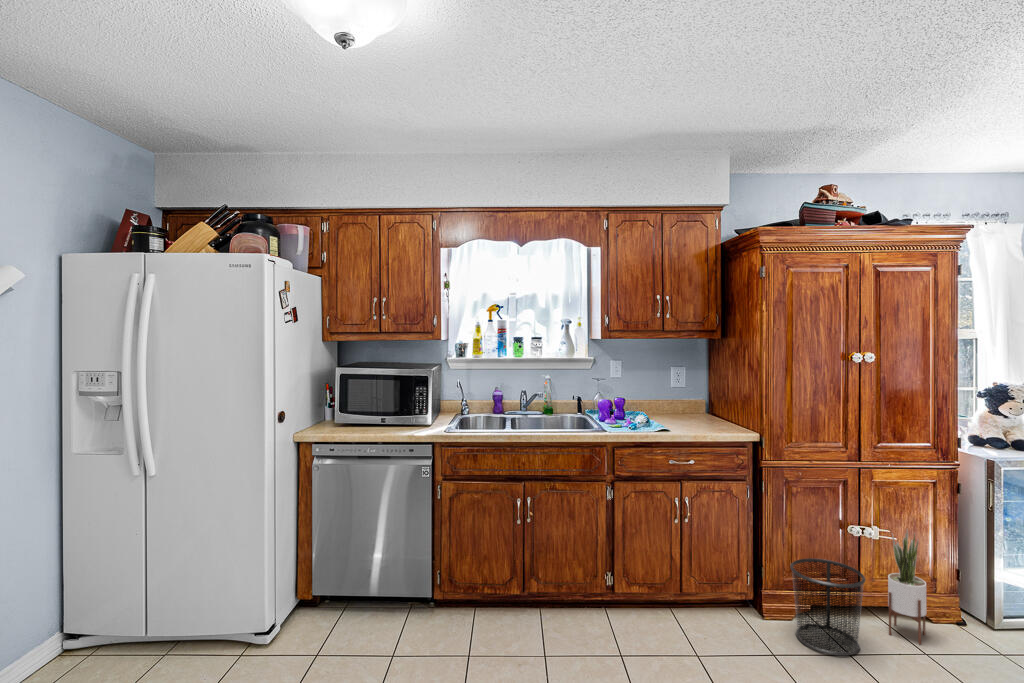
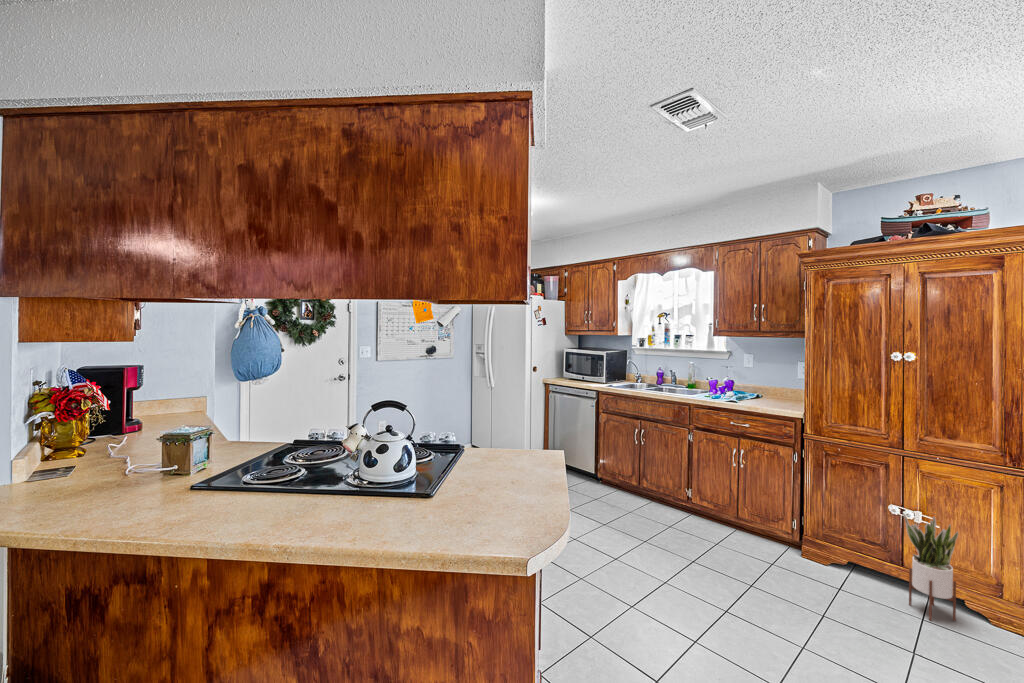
waste bin: present [790,558,865,656] -> none [800,516,866,595]

